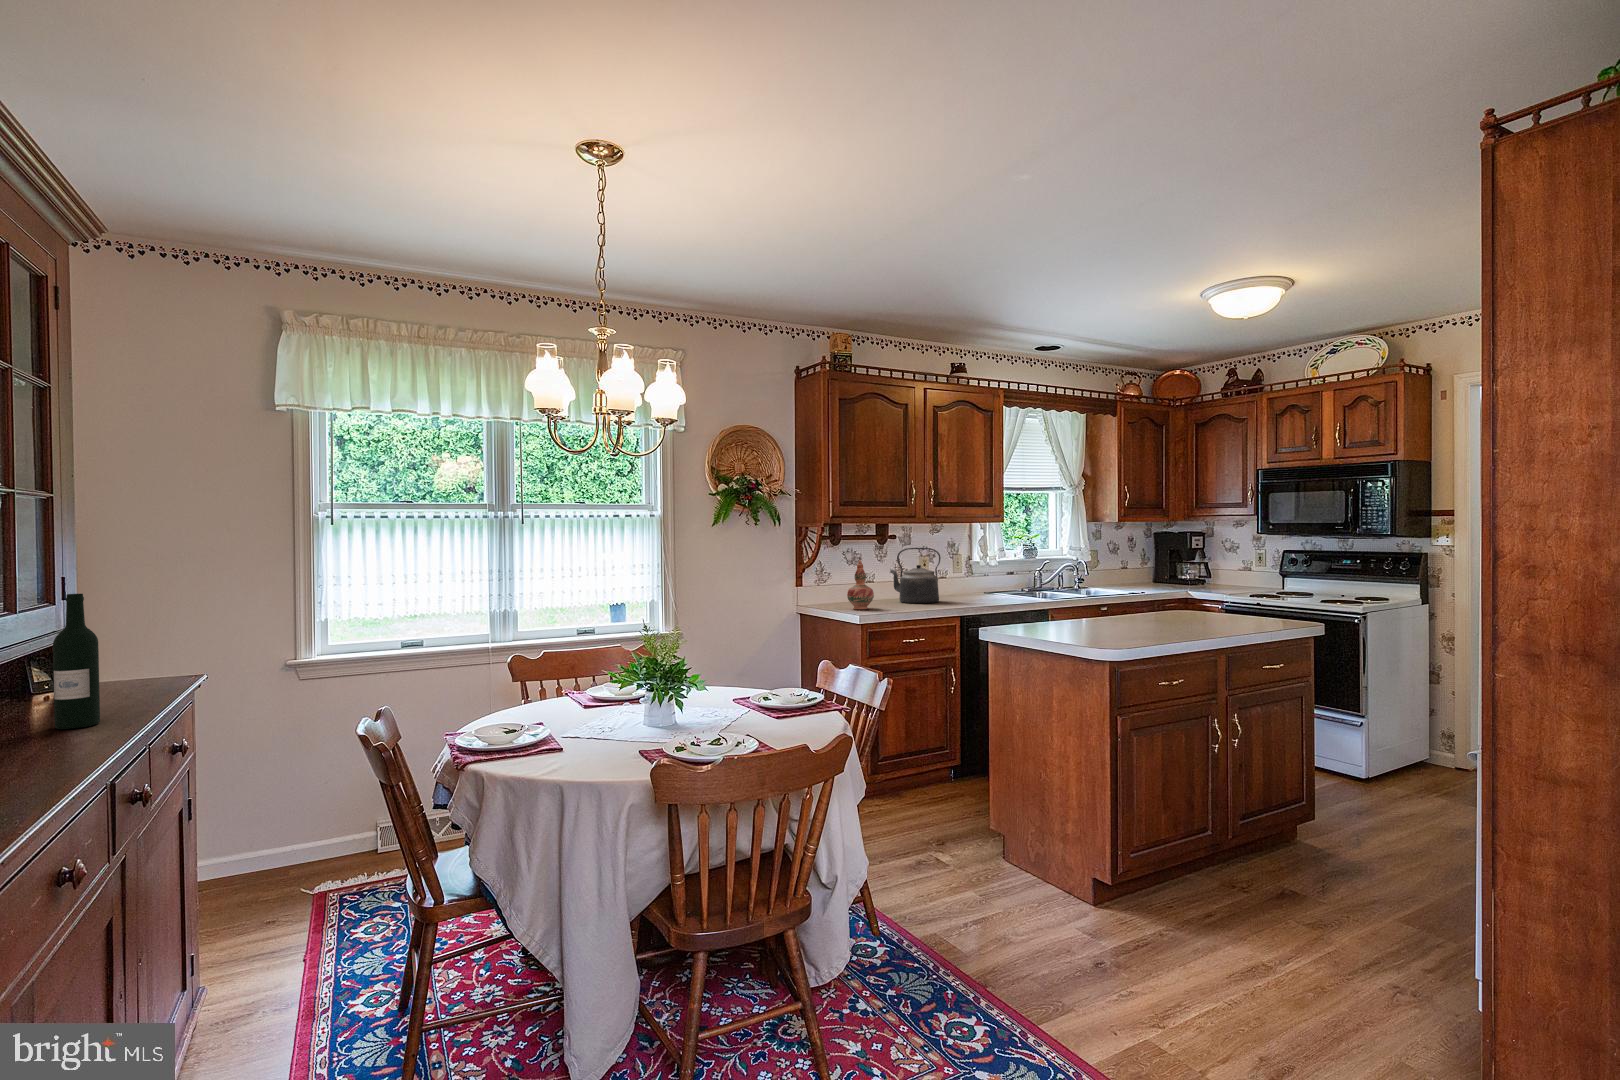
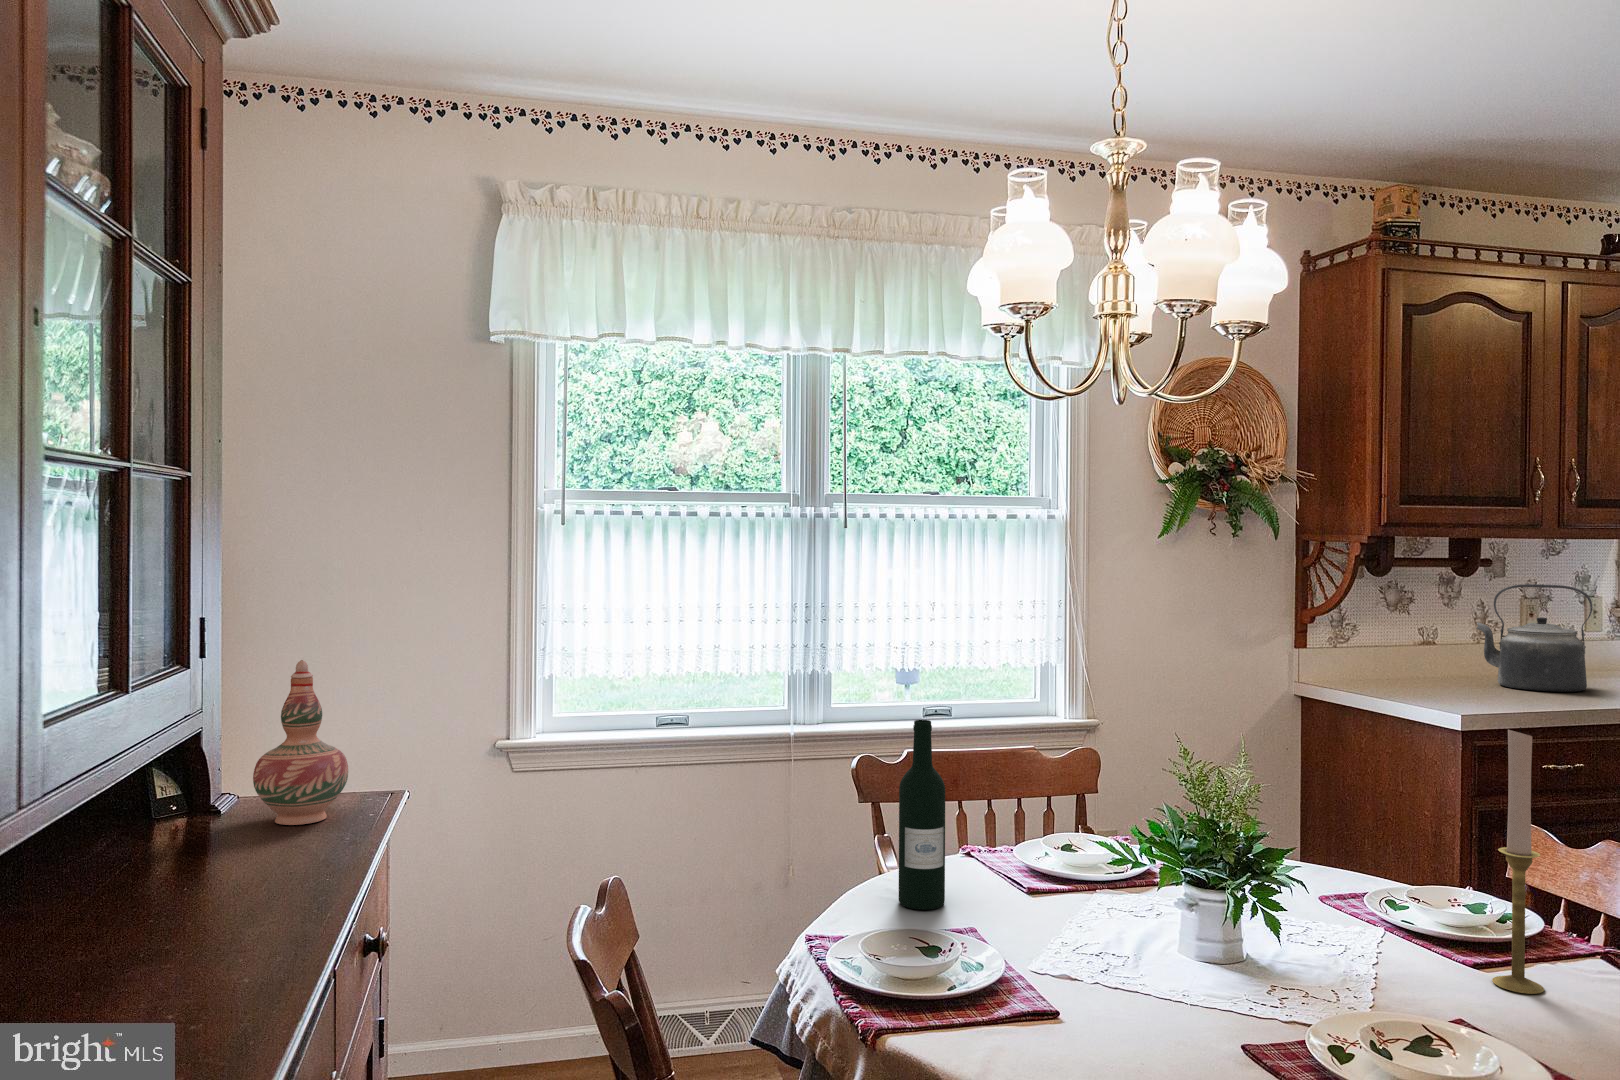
decorative vase: present [847,560,874,609] -> present [253,660,348,825]
wine bottle: present [53,594,100,729] -> present [899,720,945,910]
candlestick: none [778,605,798,723] -> present [1492,727,1544,994]

